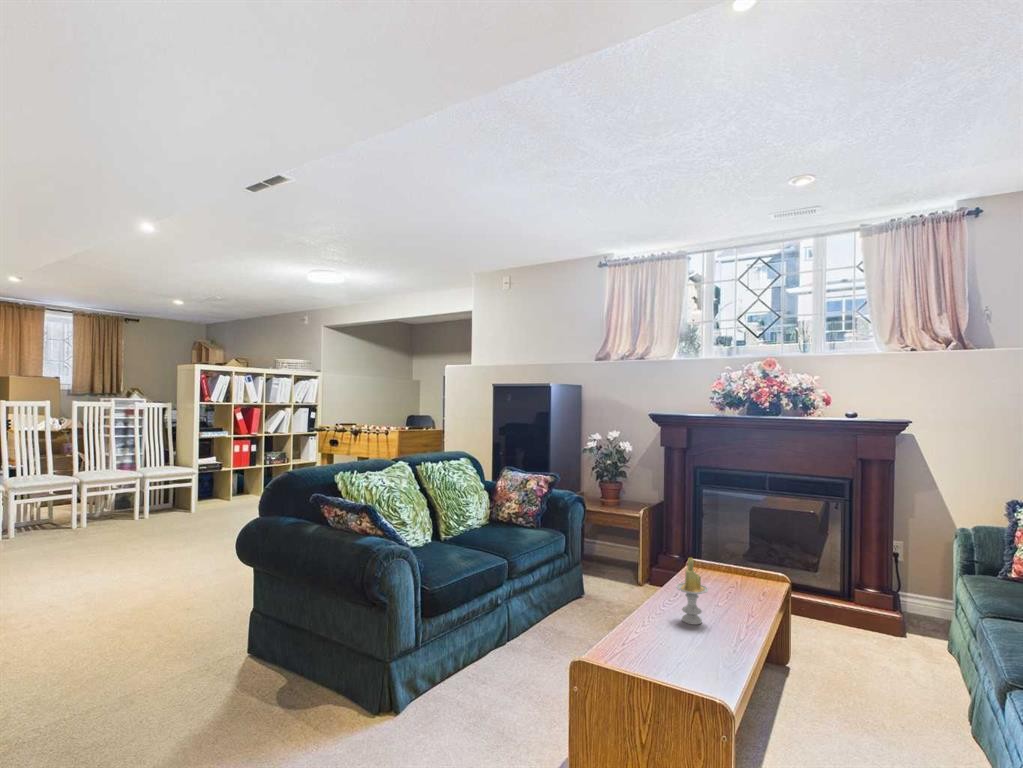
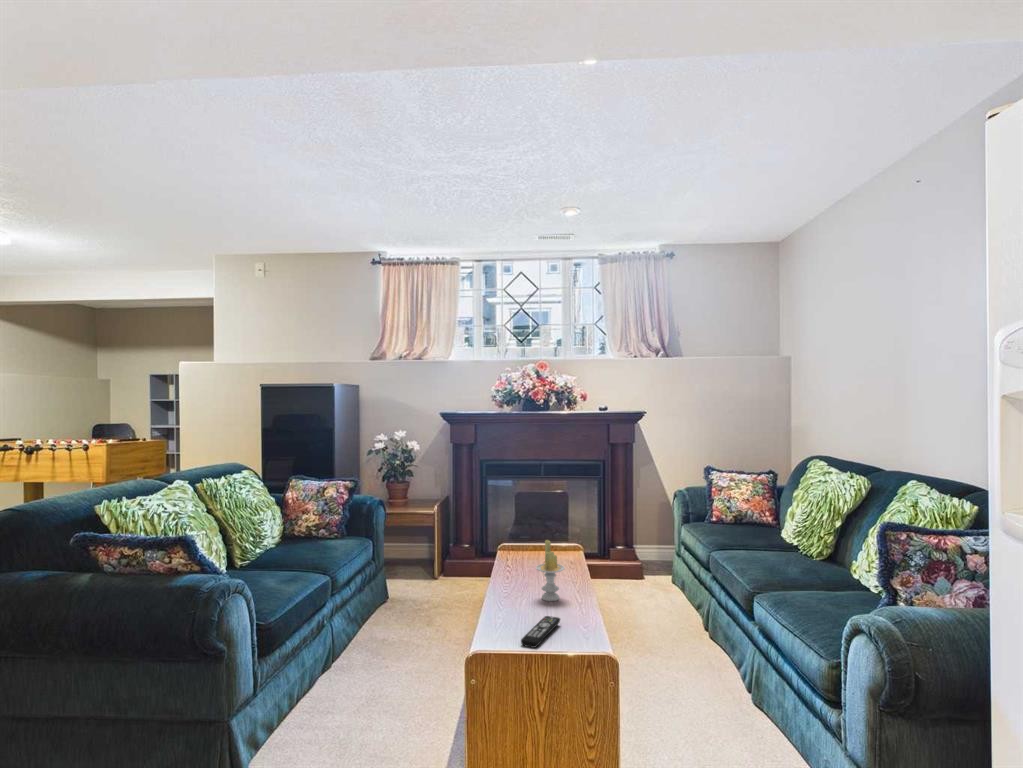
remote control: none [616,637,676,664] -> present [521,616,560,648]

